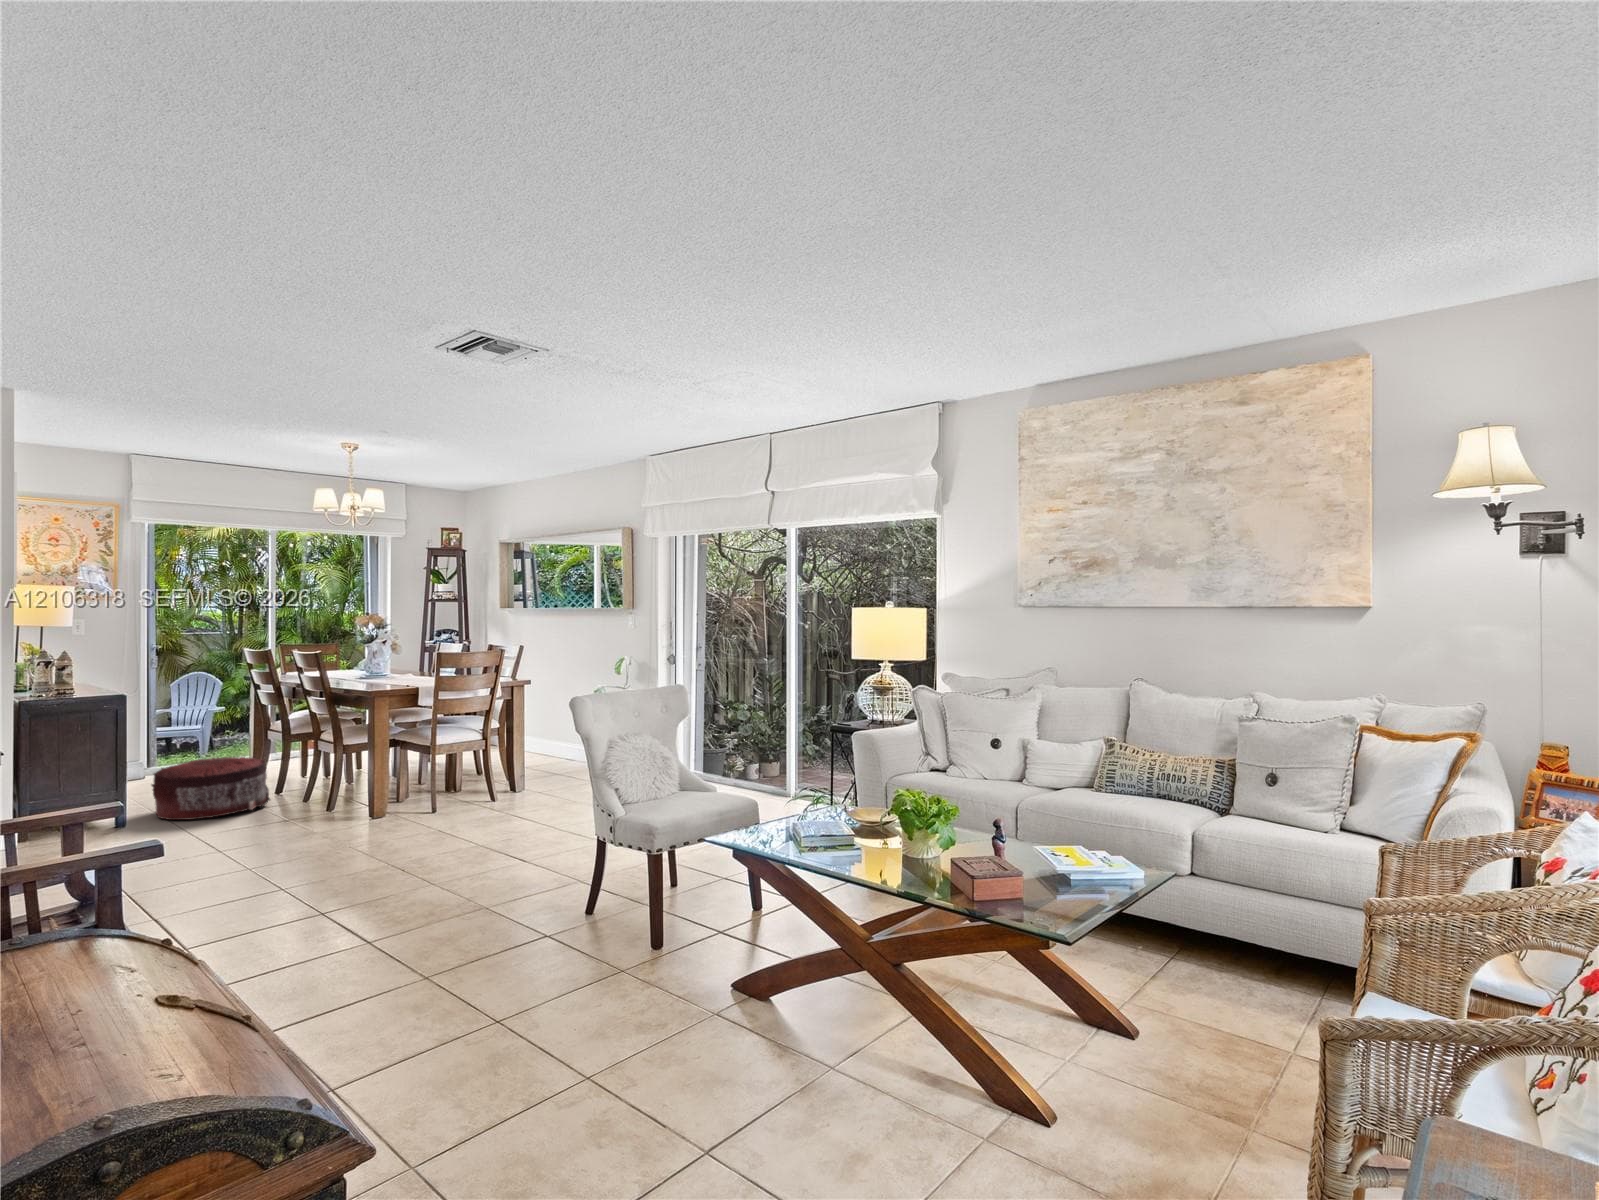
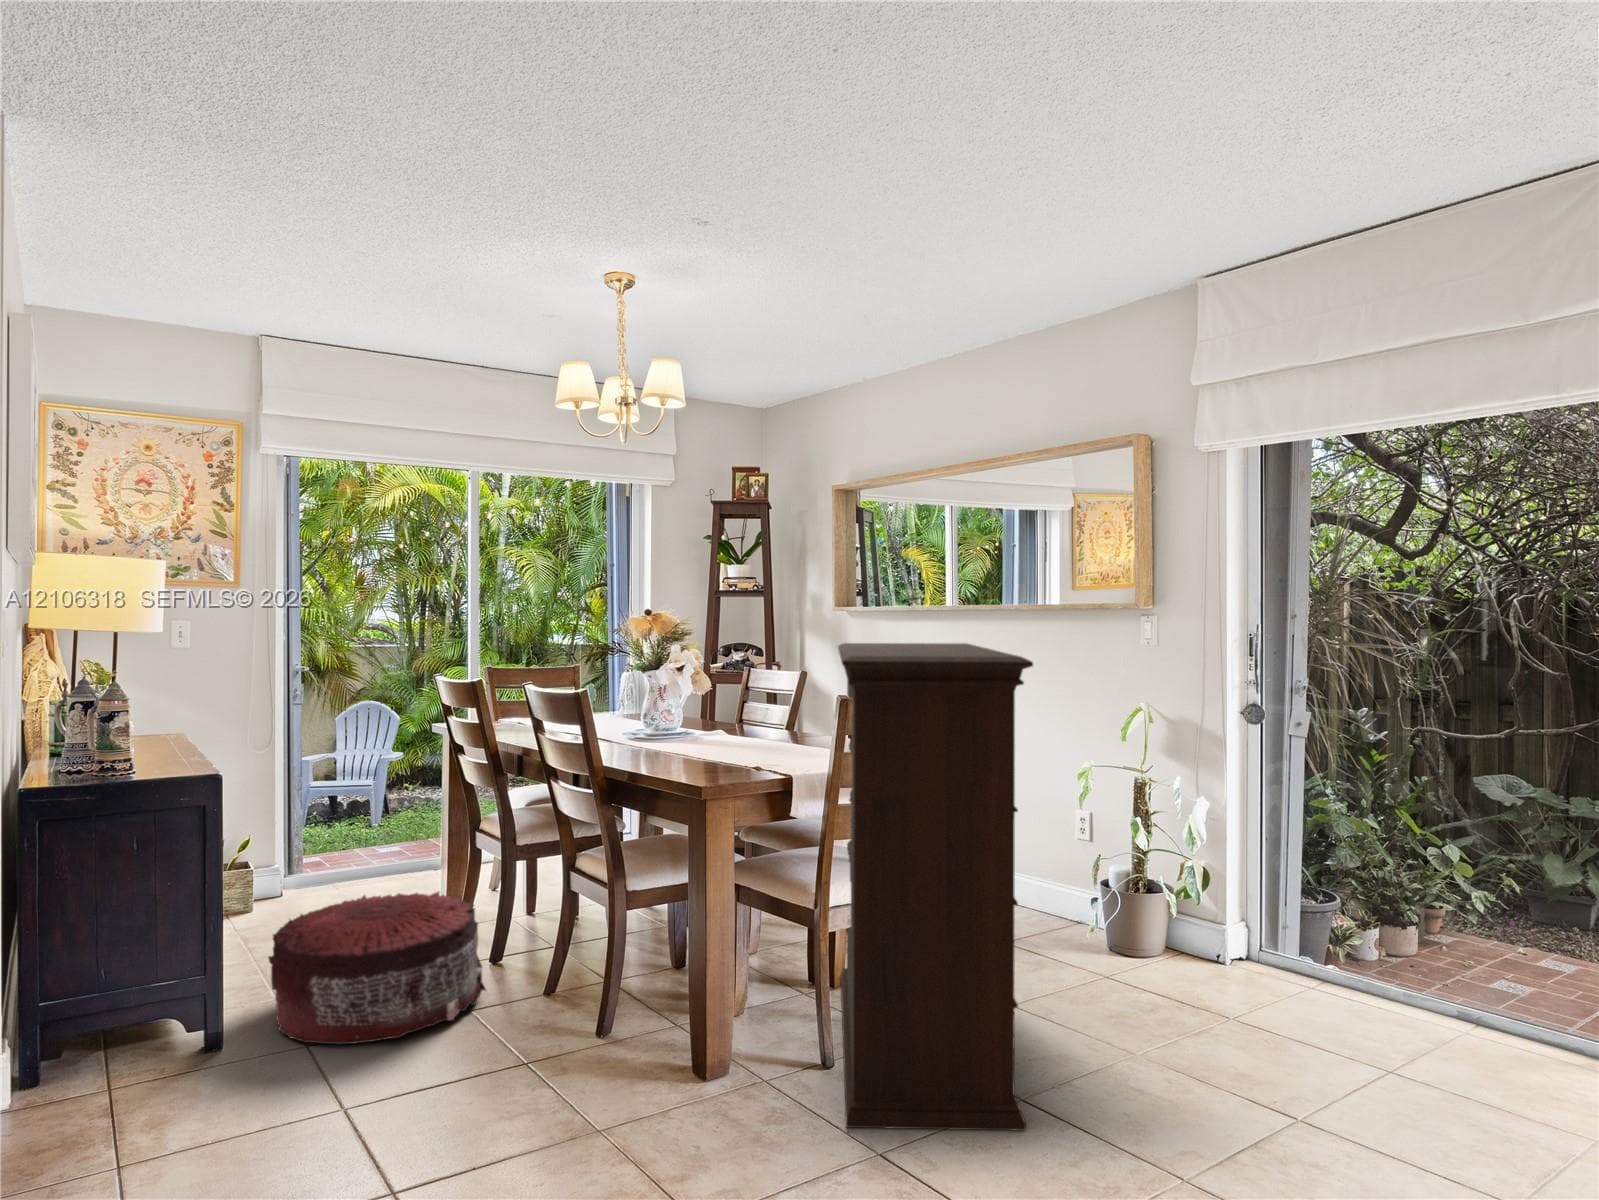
bookshelf: none [429,627,530,826] -> present [838,643,1033,1131]

